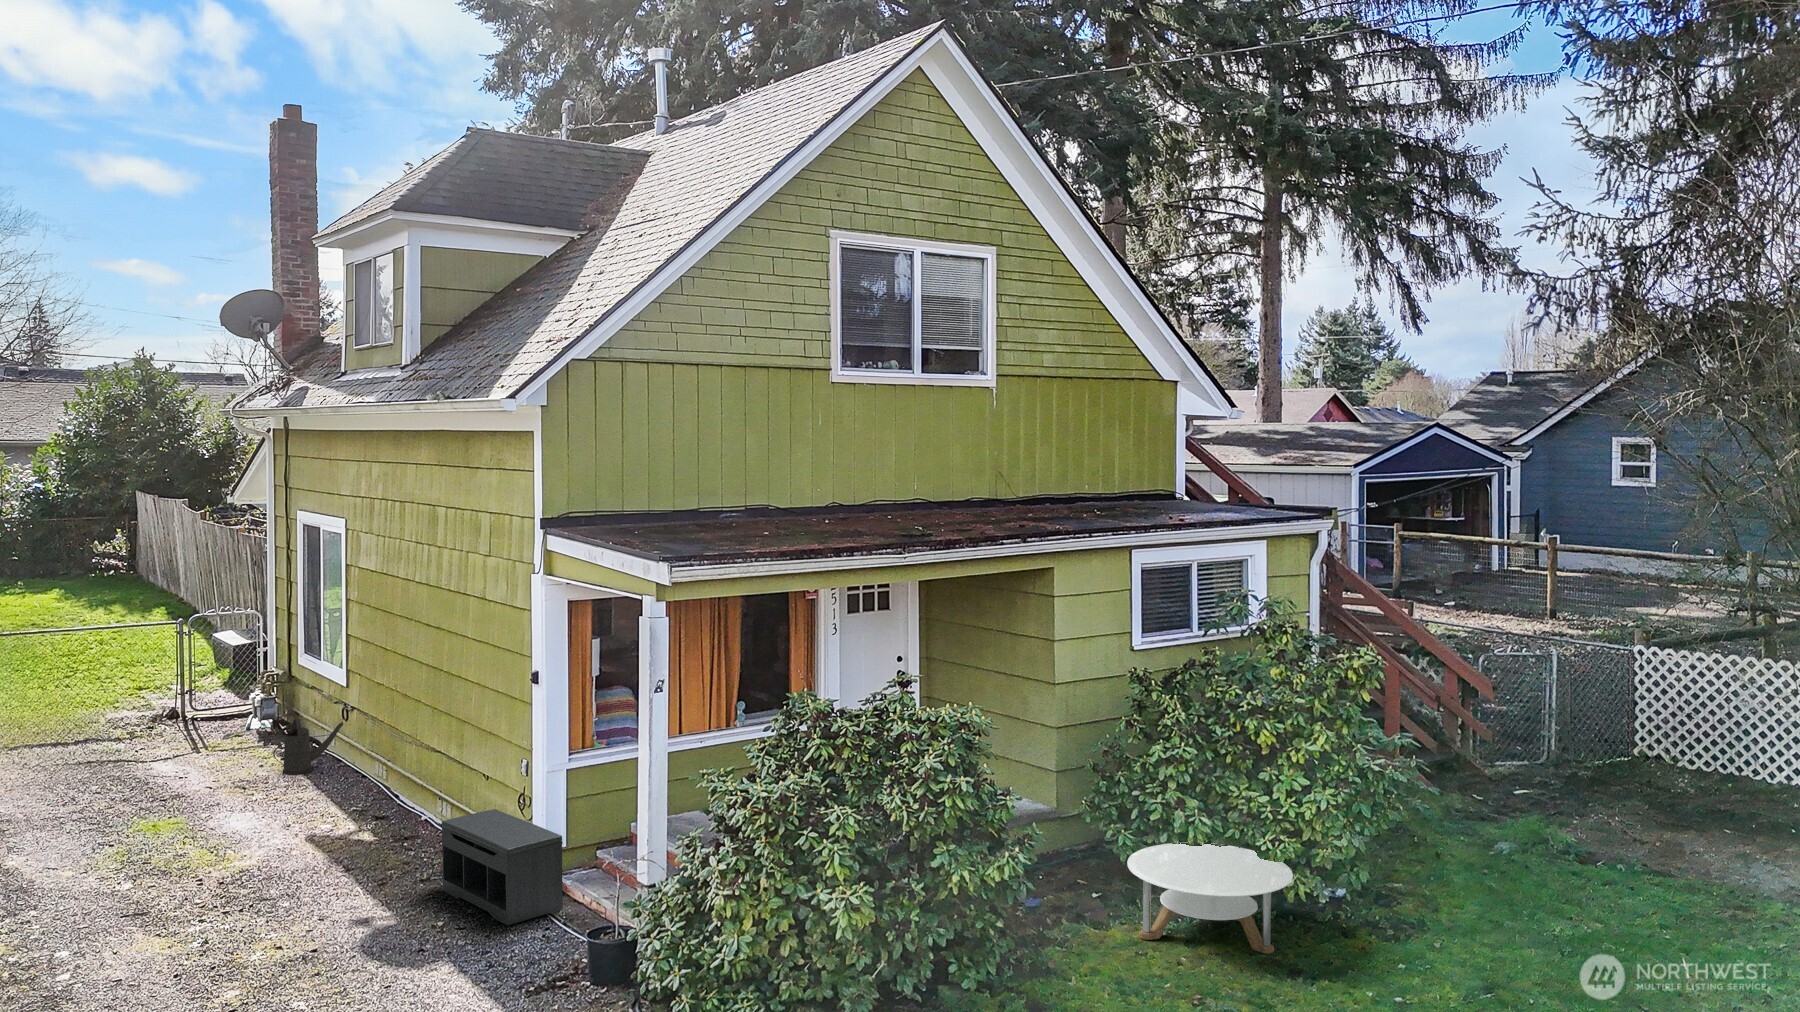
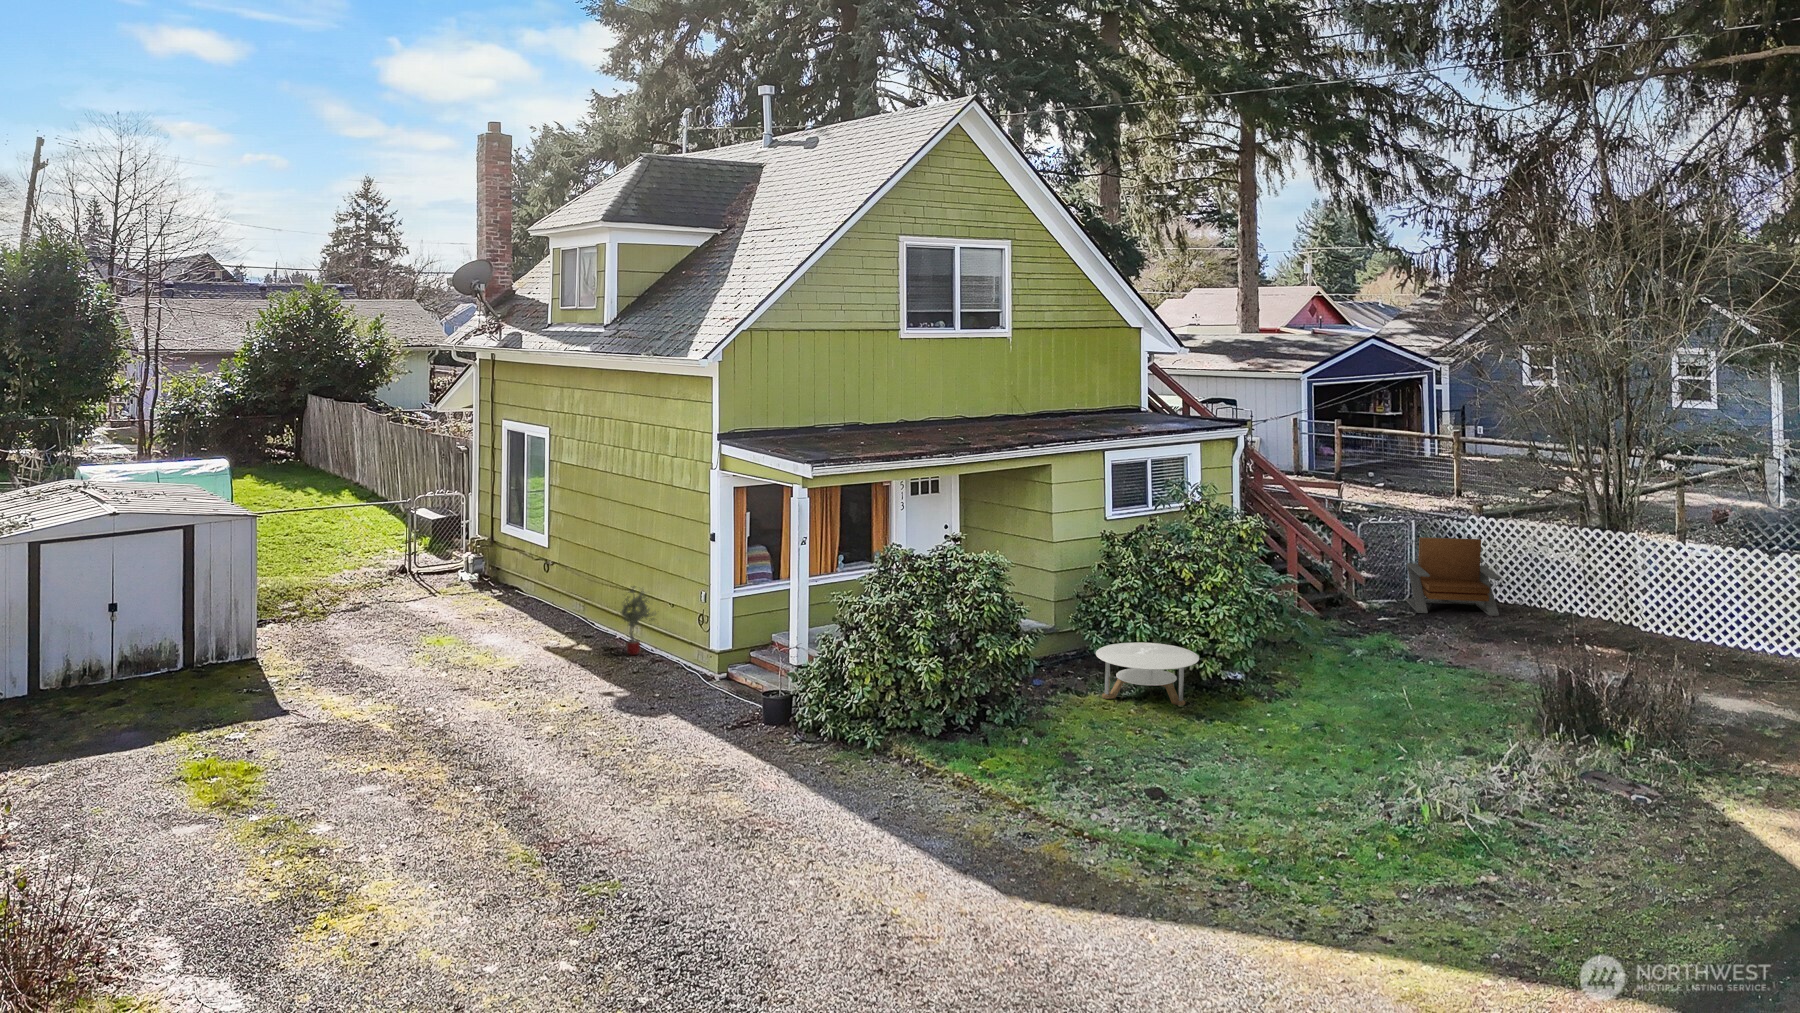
lounge chair: none [1550,674,1697,790] -> present [1405,537,1502,616]
watering can: present [273,719,343,775] -> none [505,570,550,609]
potted tree: none [404,748,466,854] -> present [621,586,655,655]
bench: present [441,809,563,925] -> none [653,624,736,693]

